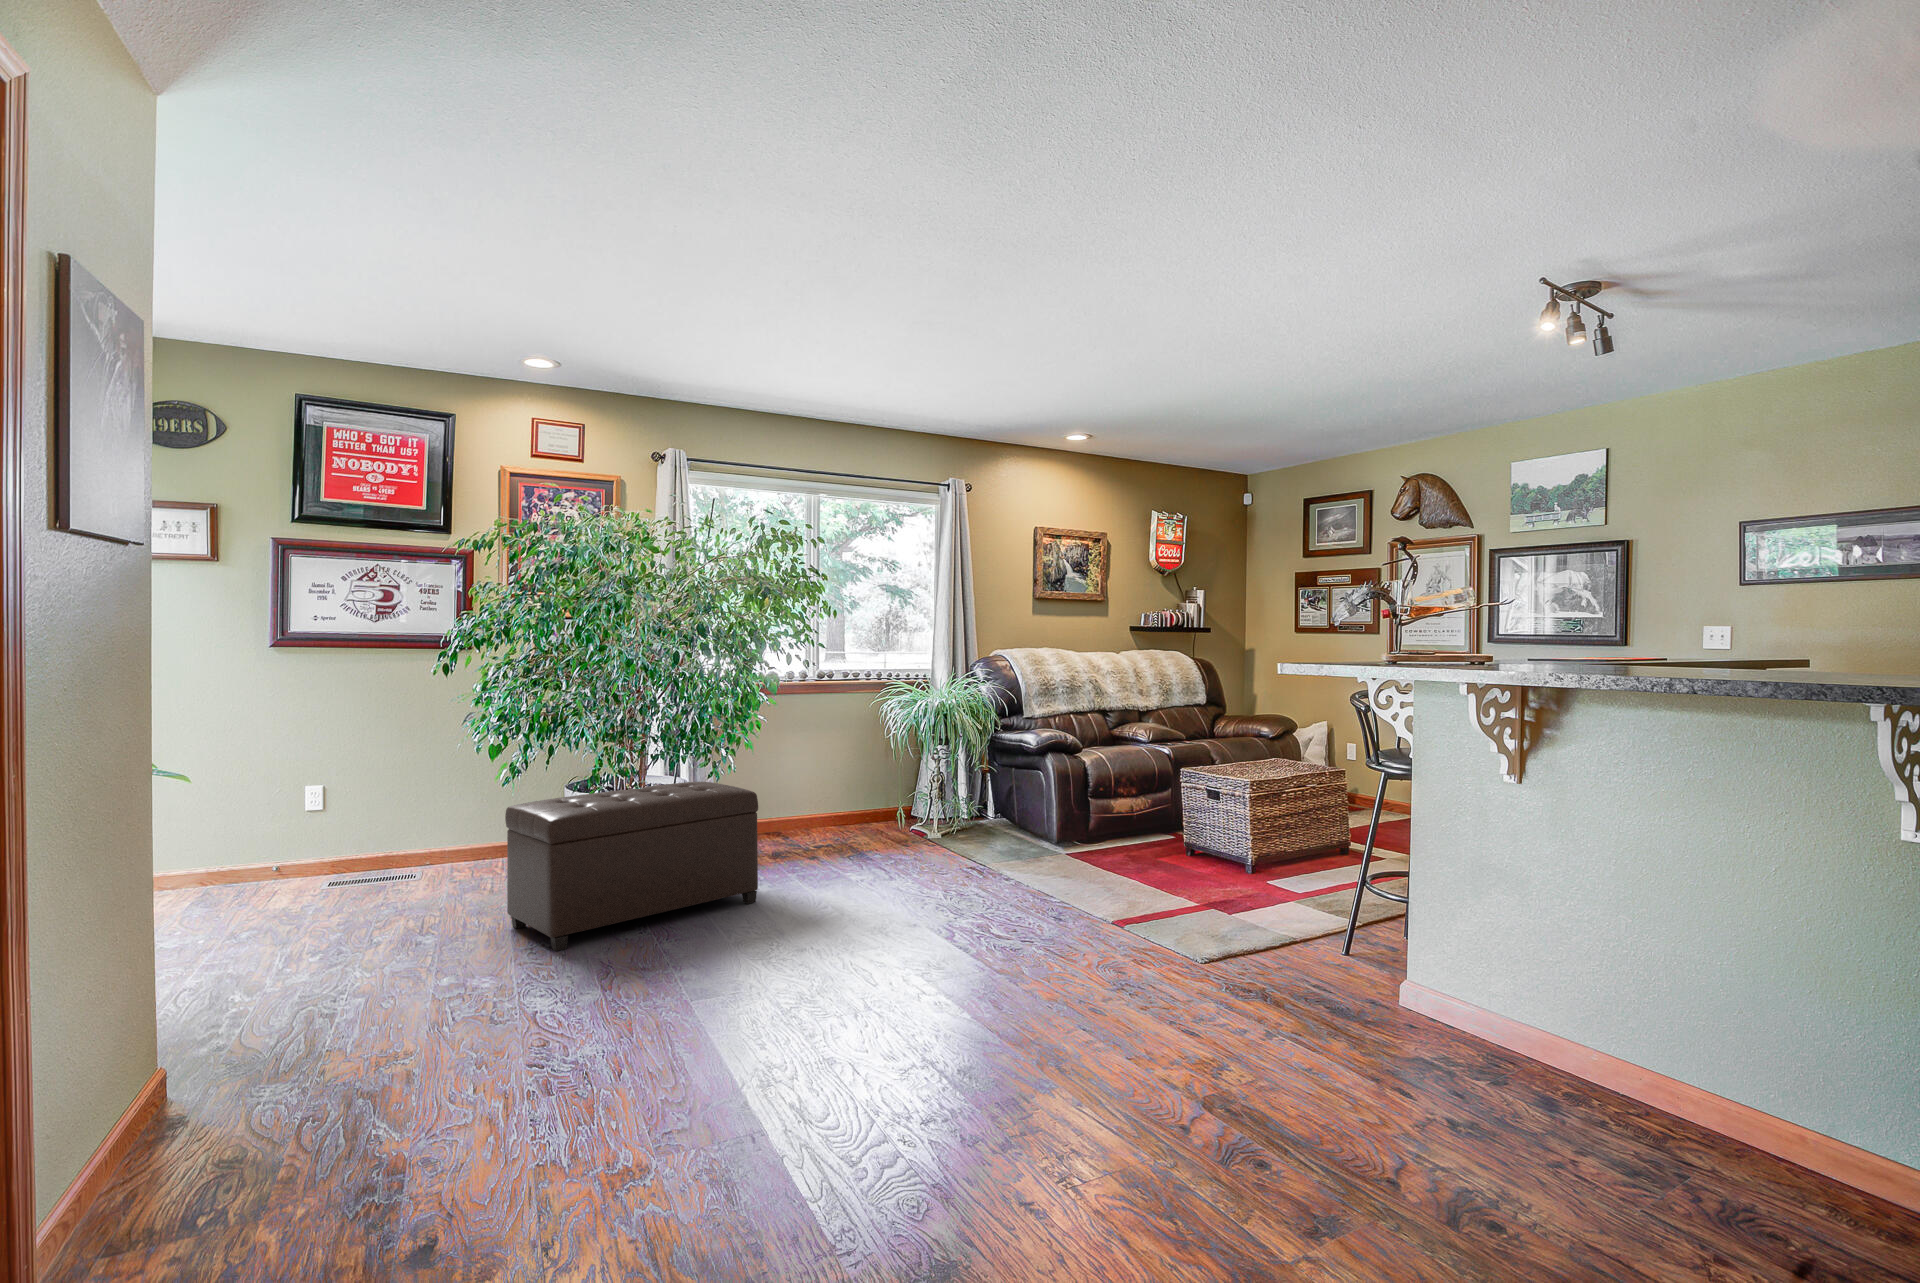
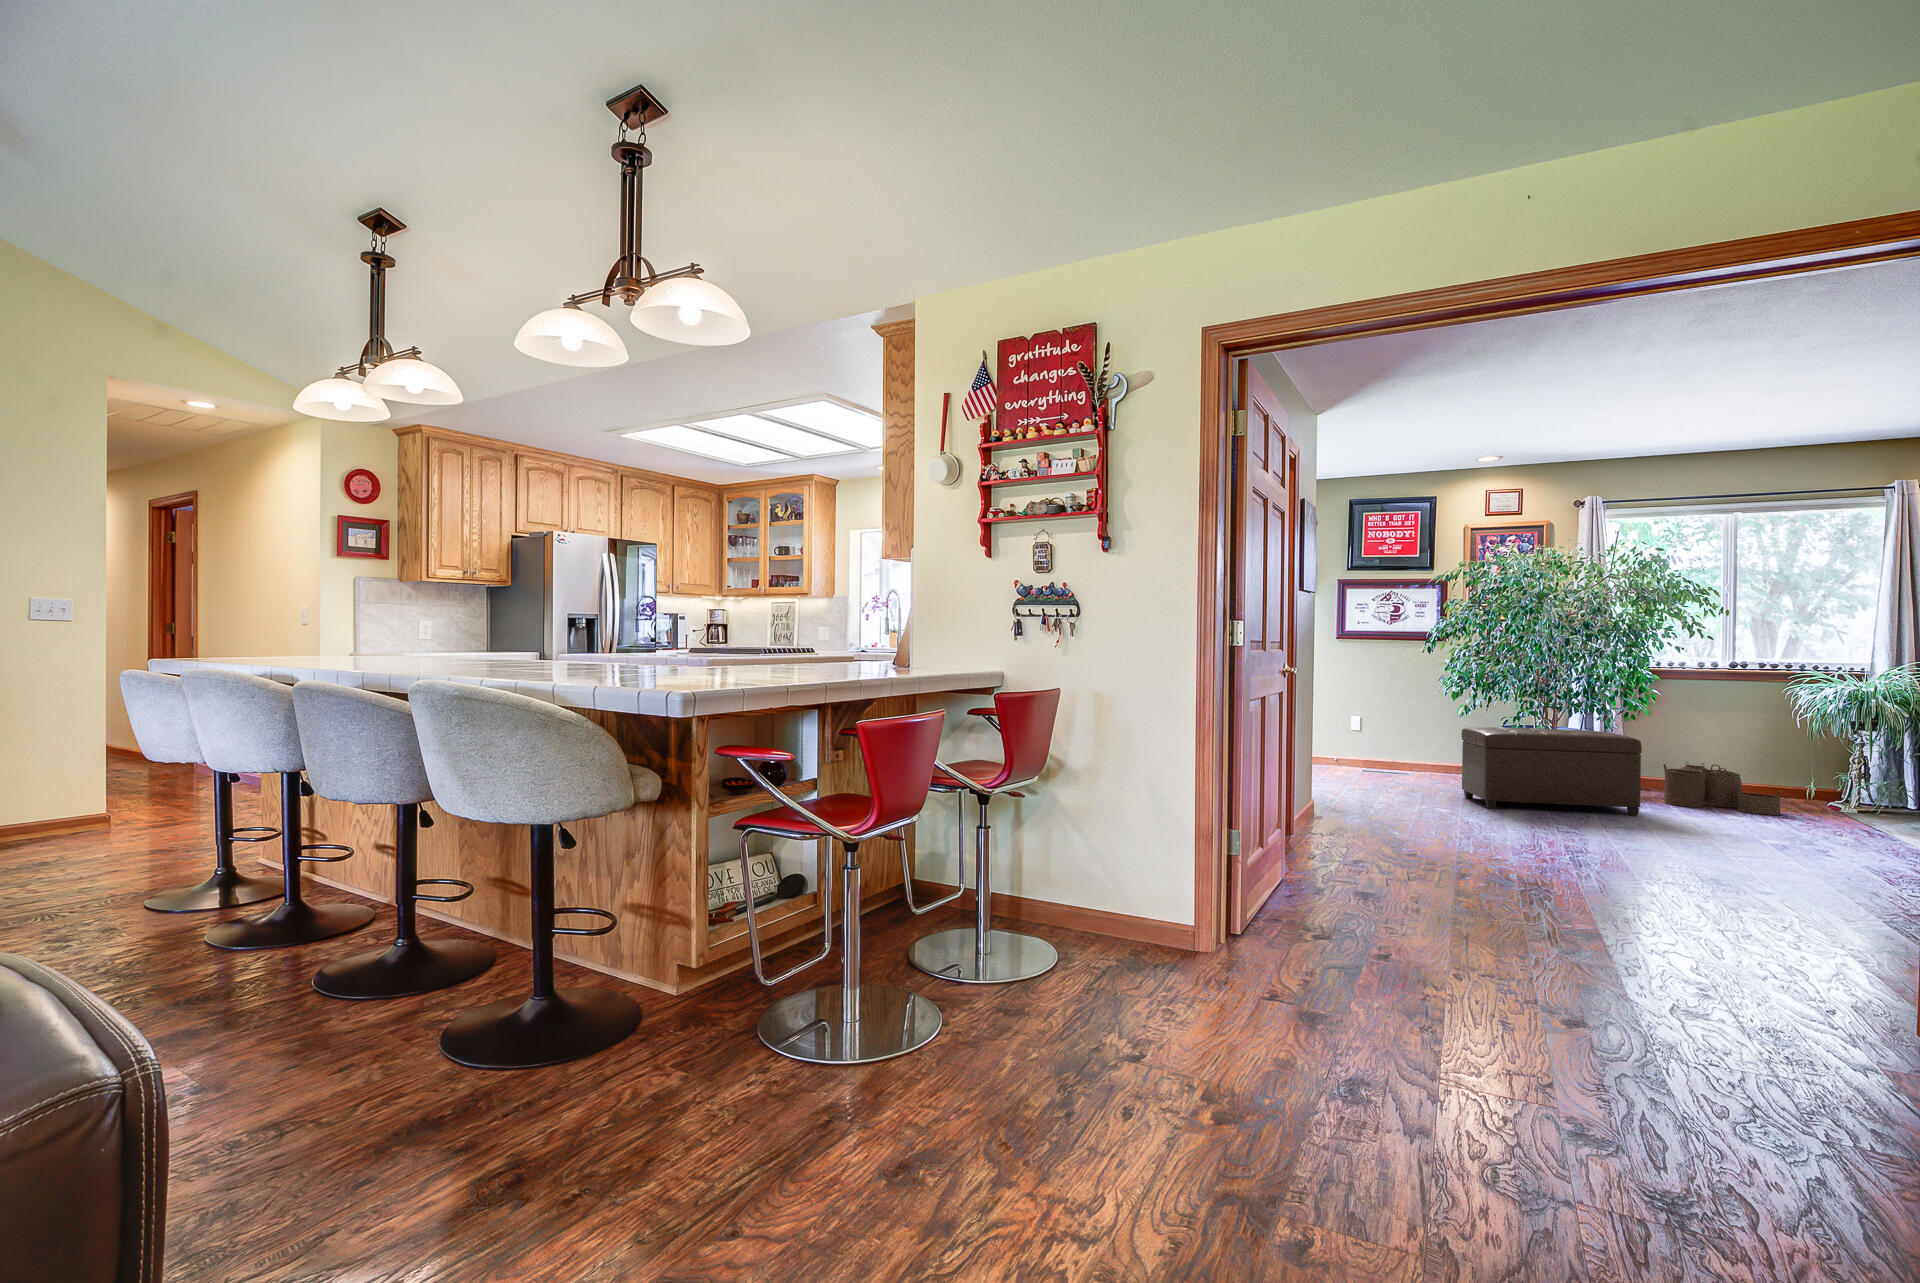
woven basket: none [763,799,876,864] -> present [1663,763,1782,815]

